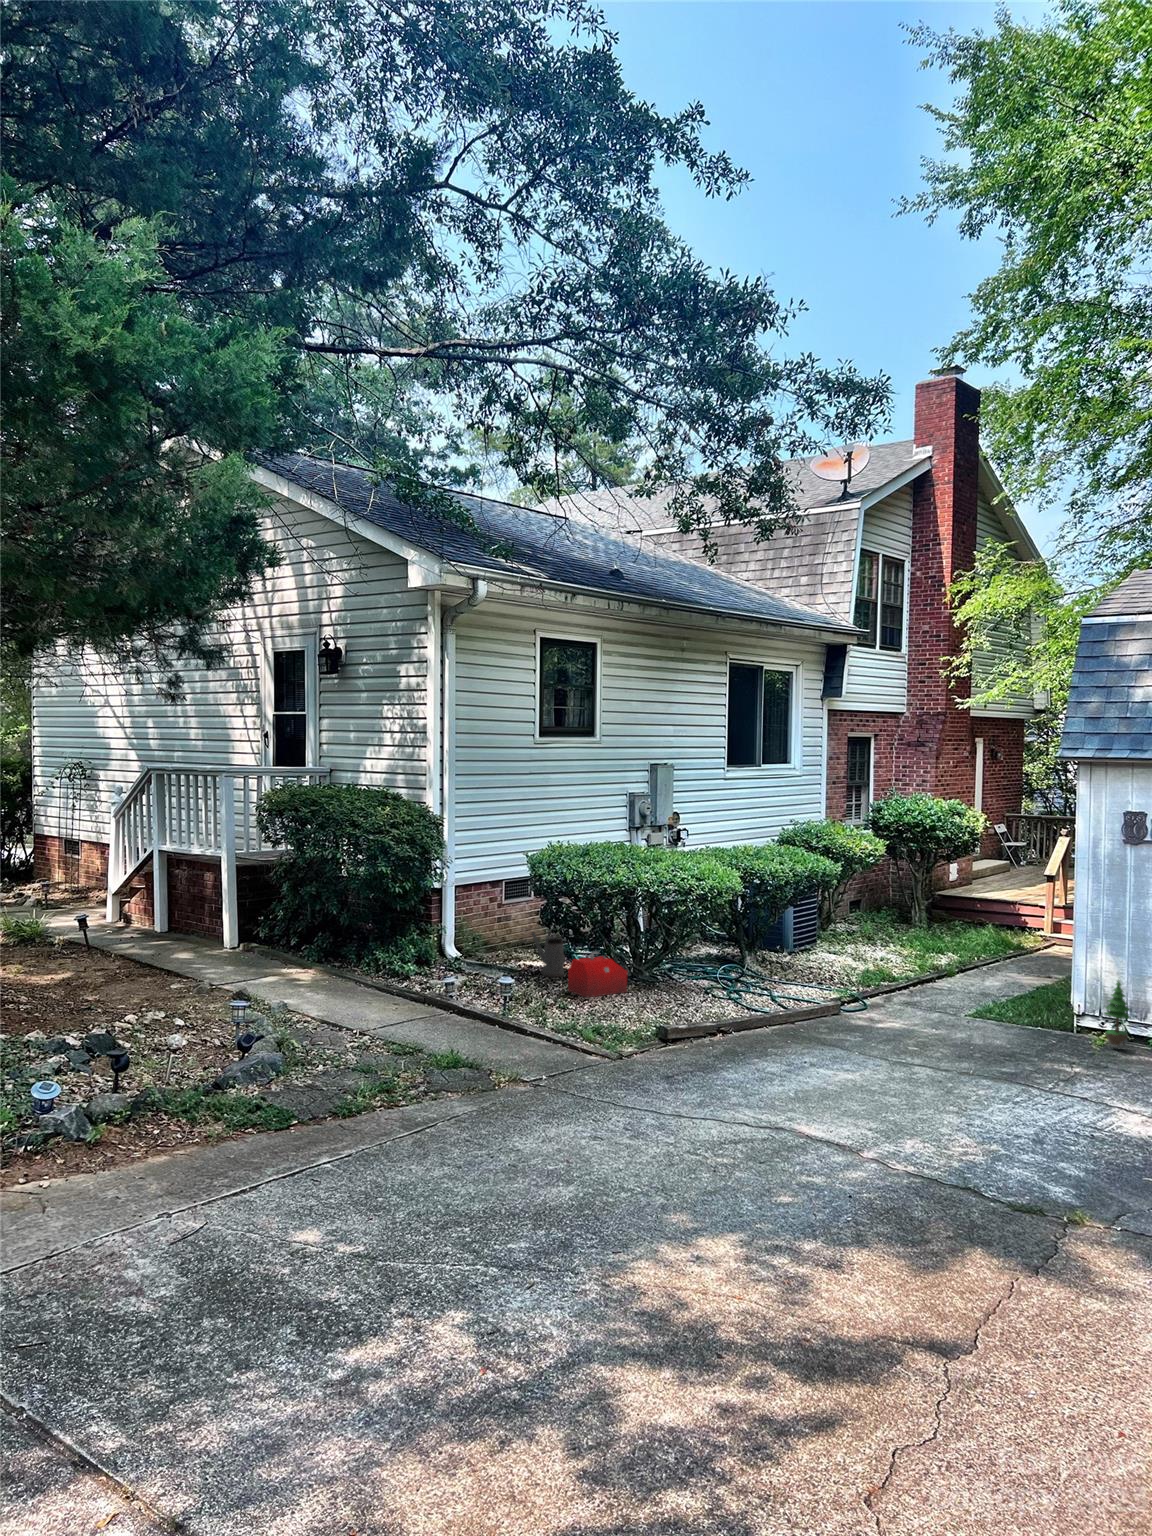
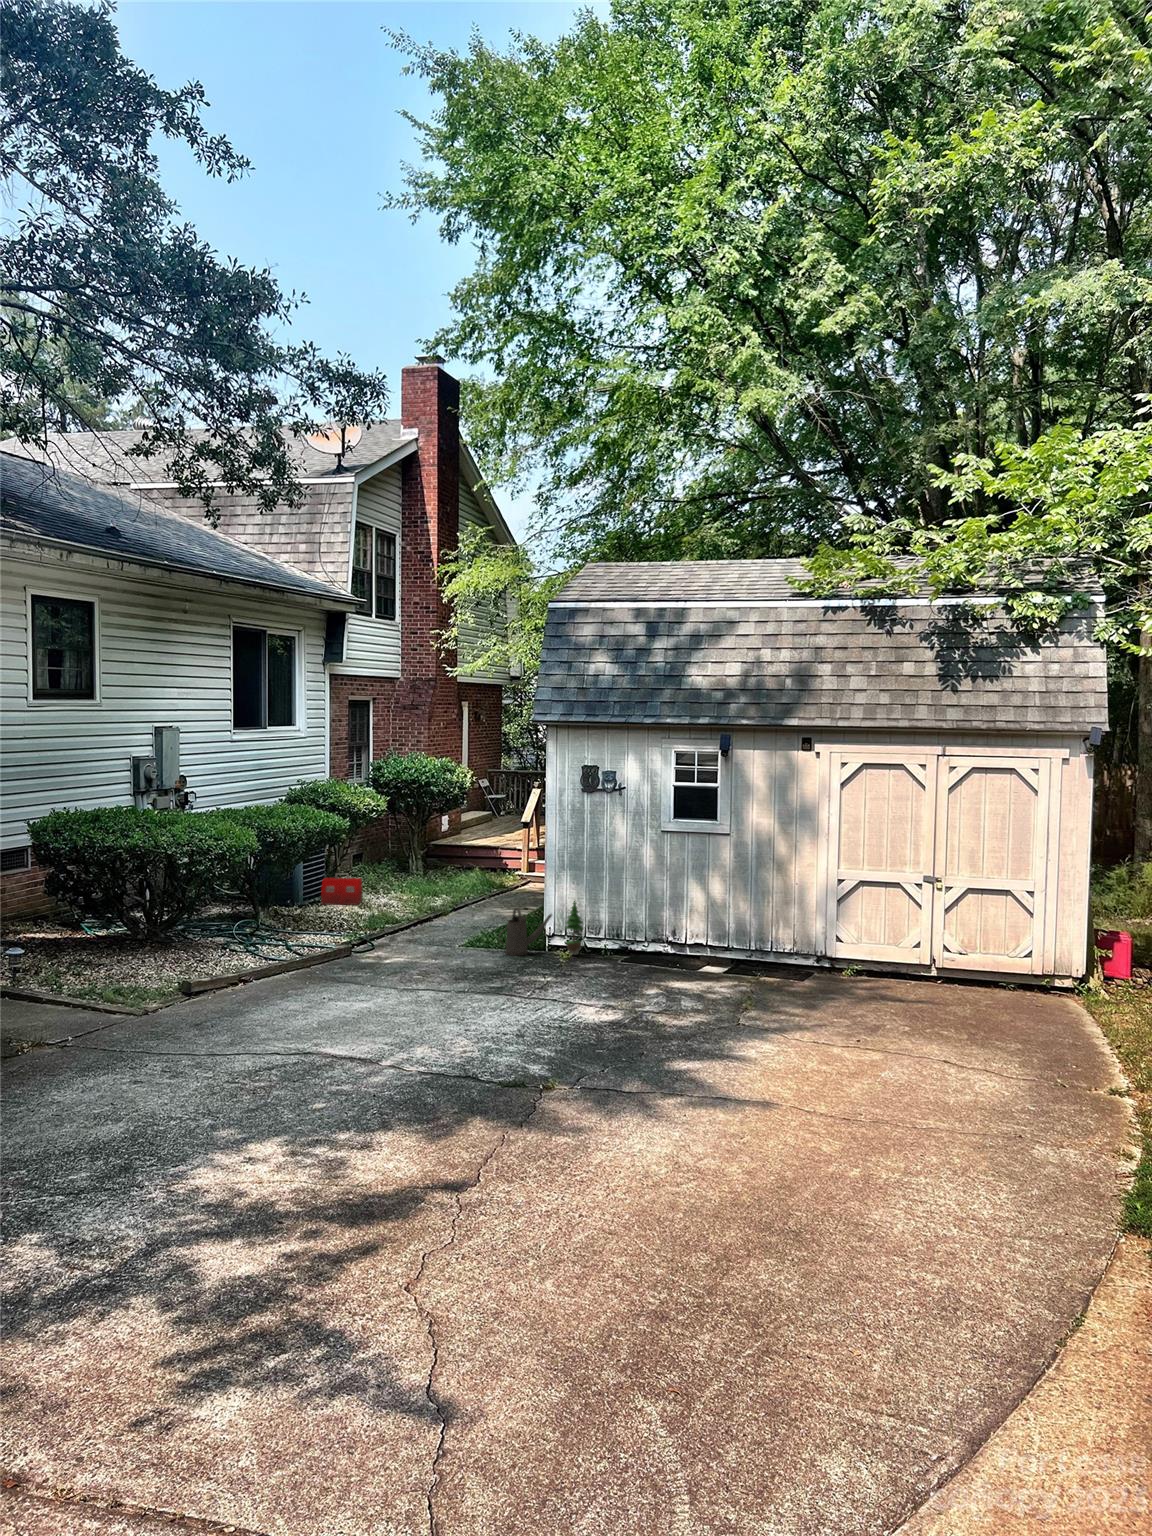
watering can: present [532,932,566,977] -> present [500,908,552,956]
toolbox: present [568,951,628,998] -> present [321,873,362,905]

